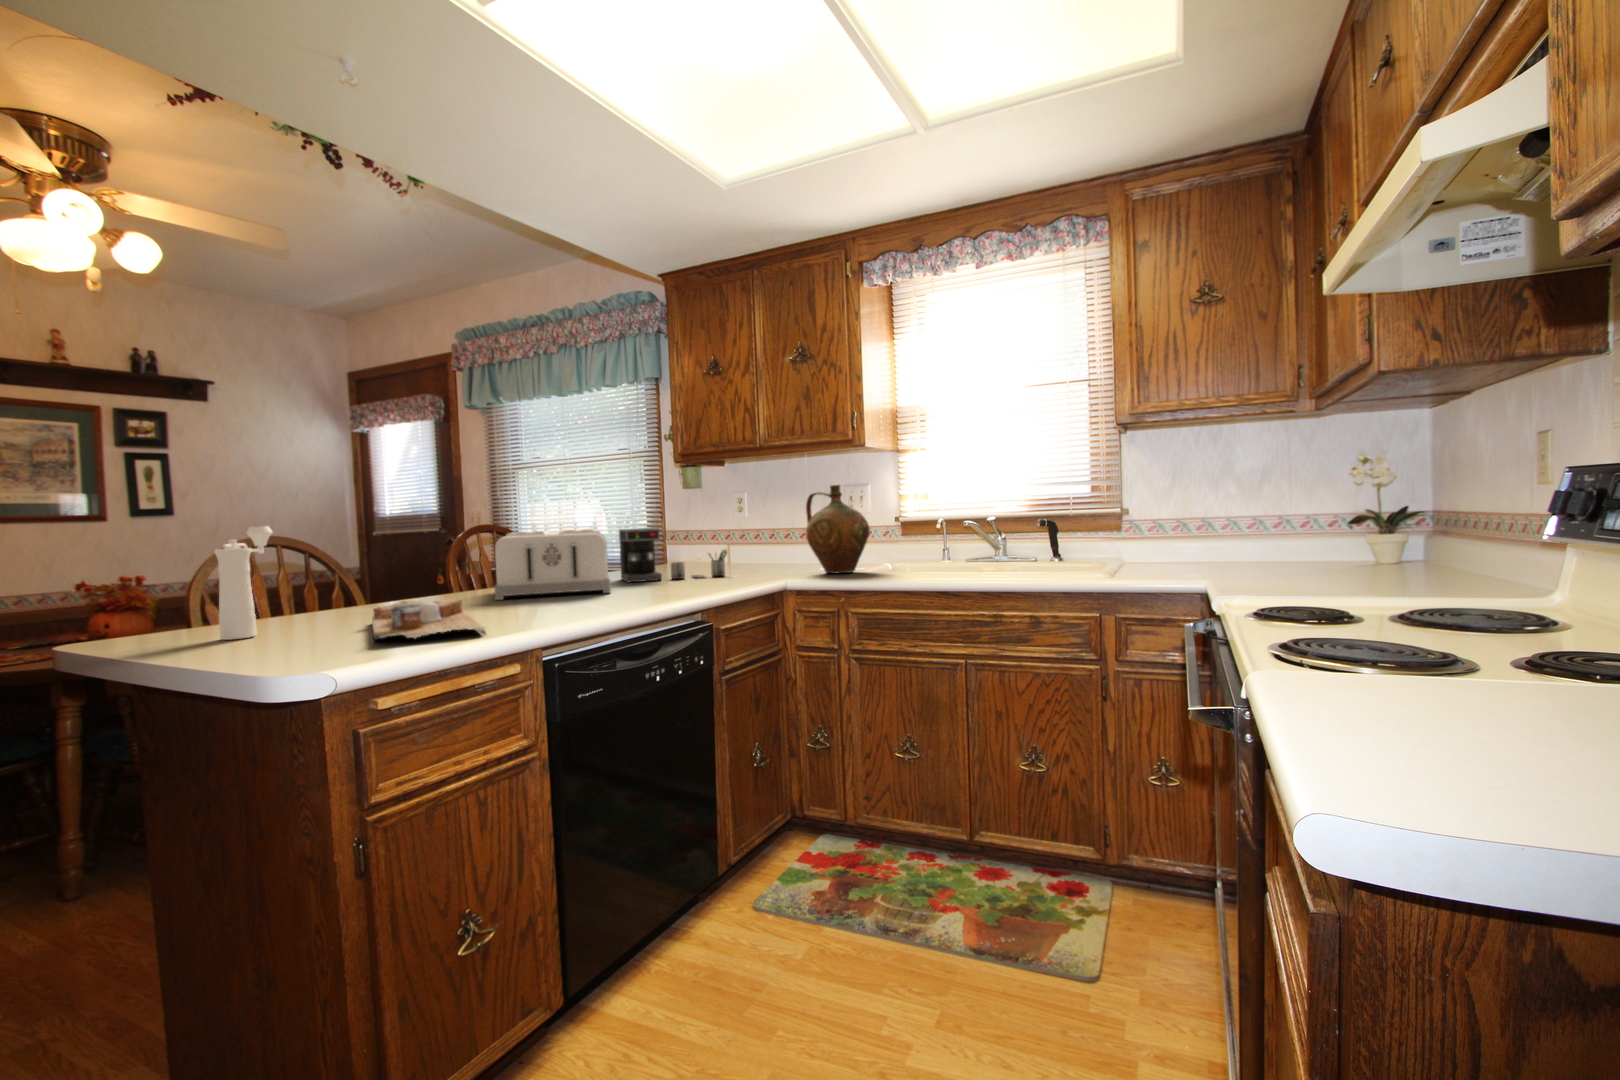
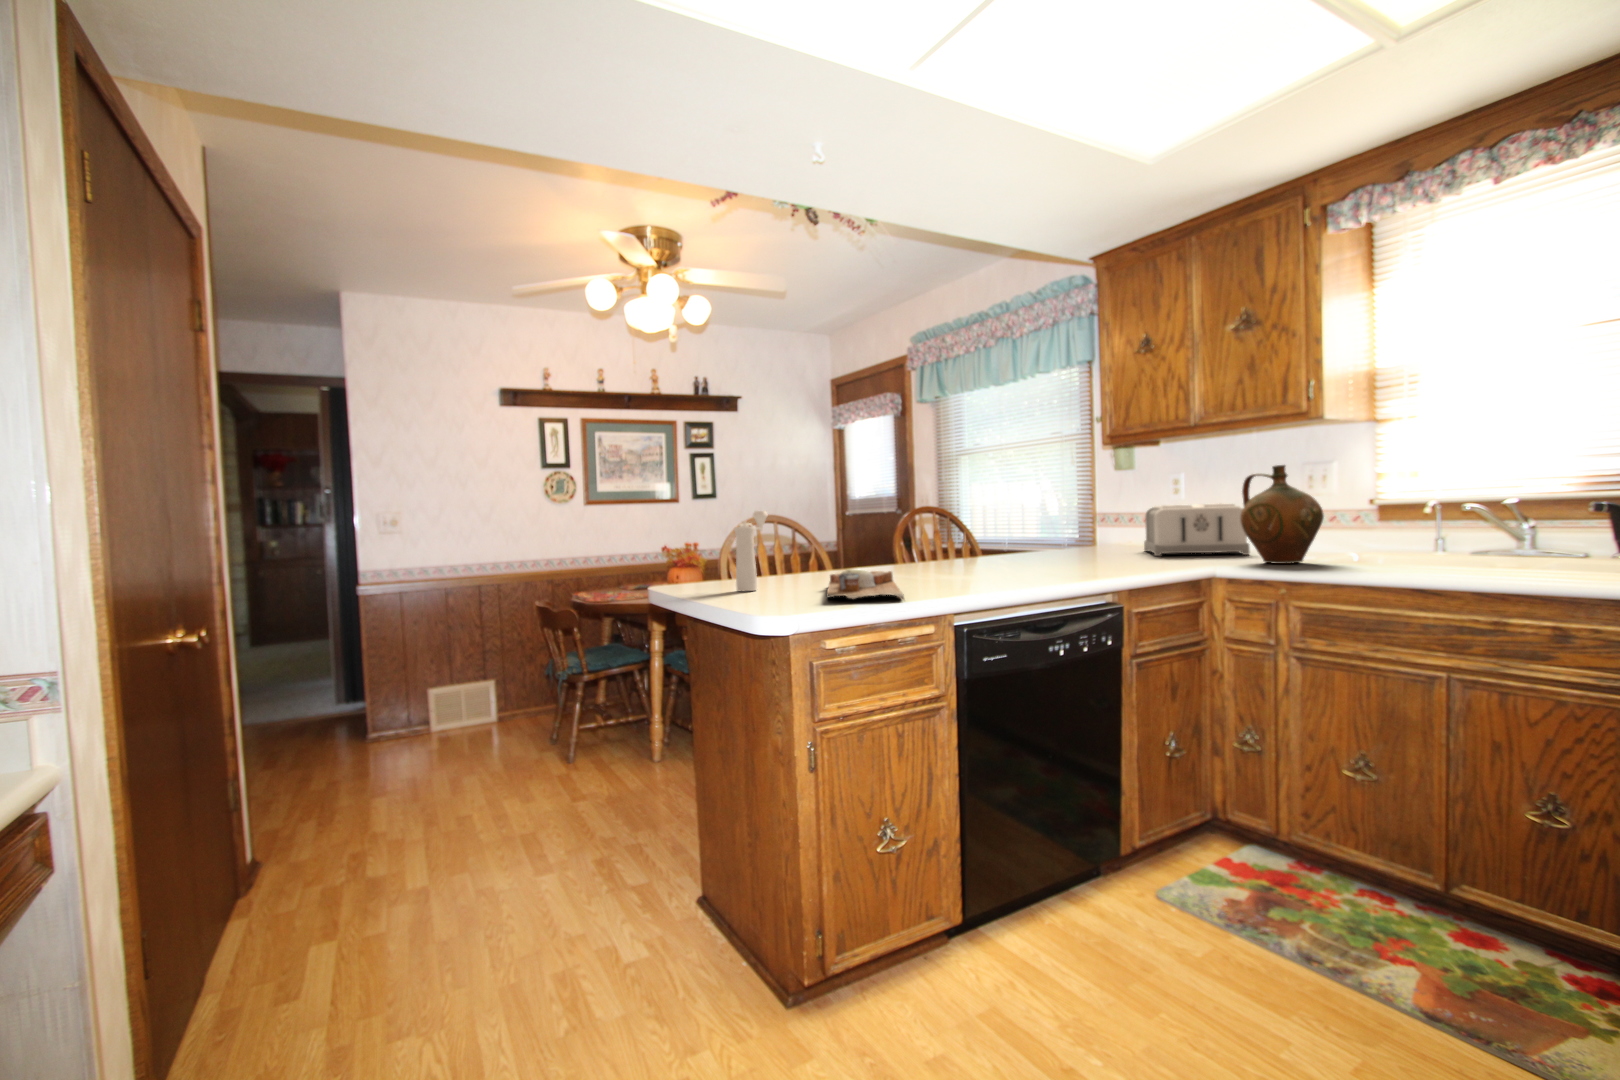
coffee maker: present [619,528,727,582] -> none [1038,512,1149,564]
toaster: present [495,529,611,600] -> present [1144,503,1250,556]

